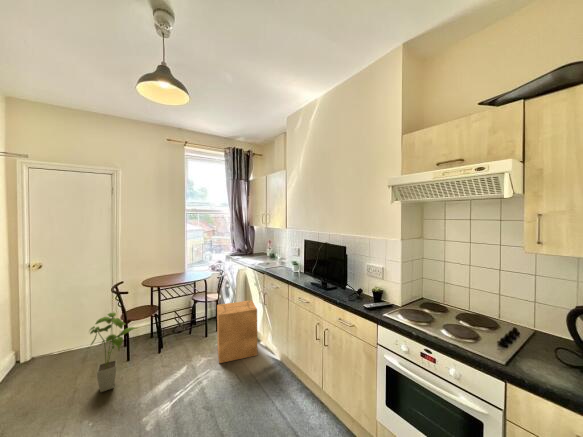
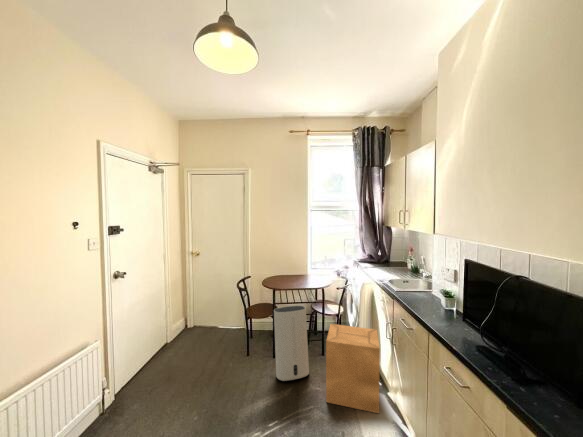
air purifier: none [164,297,199,364] -> present [274,306,309,381]
house plant: present [90,312,135,392] -> none [208,309,248,383]

